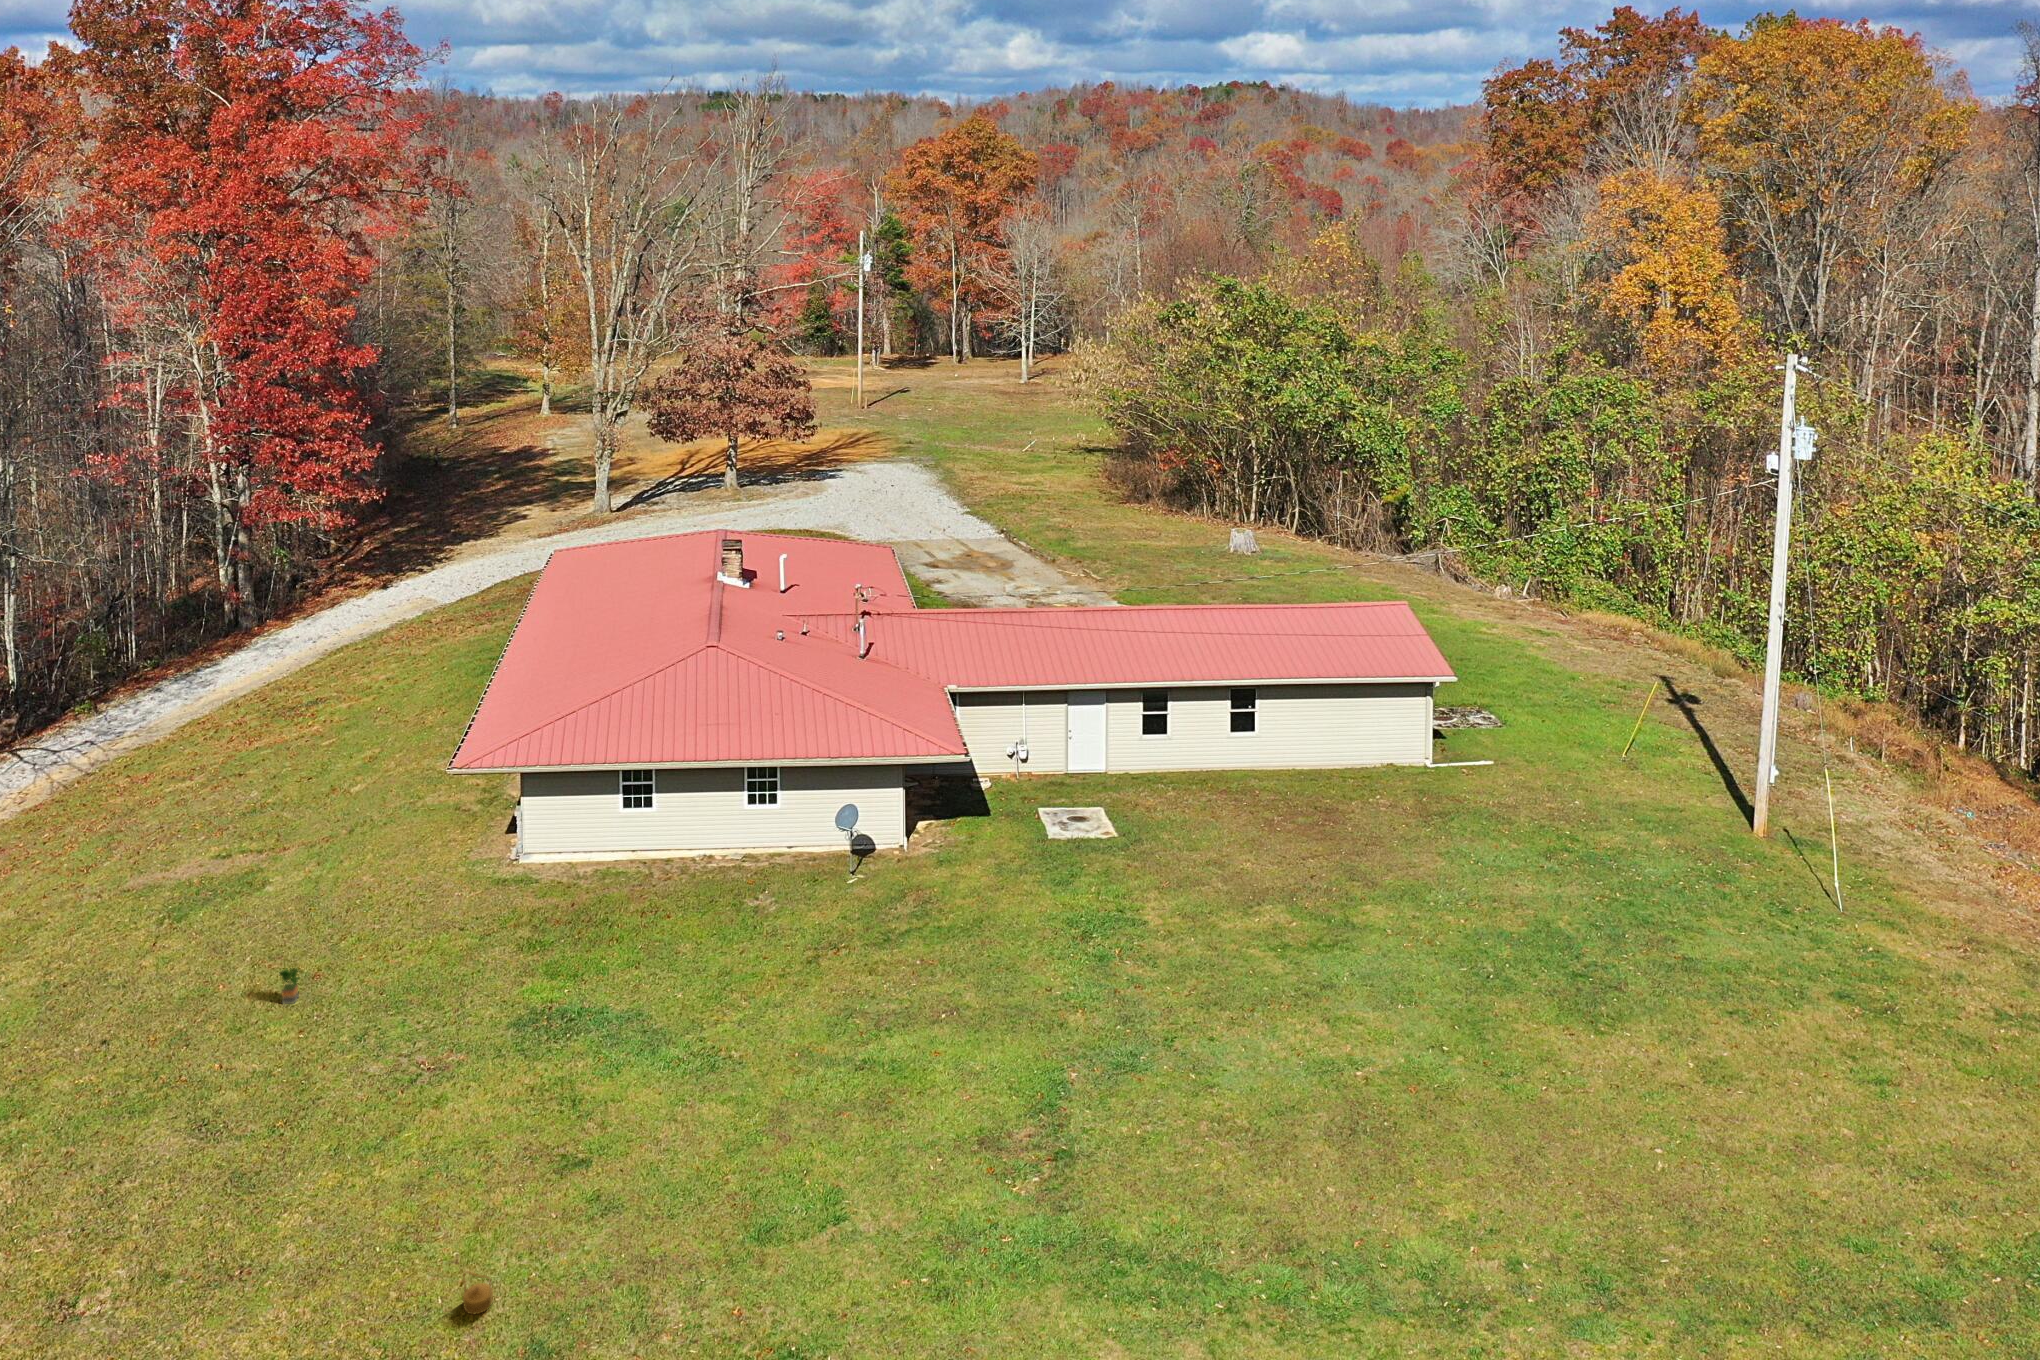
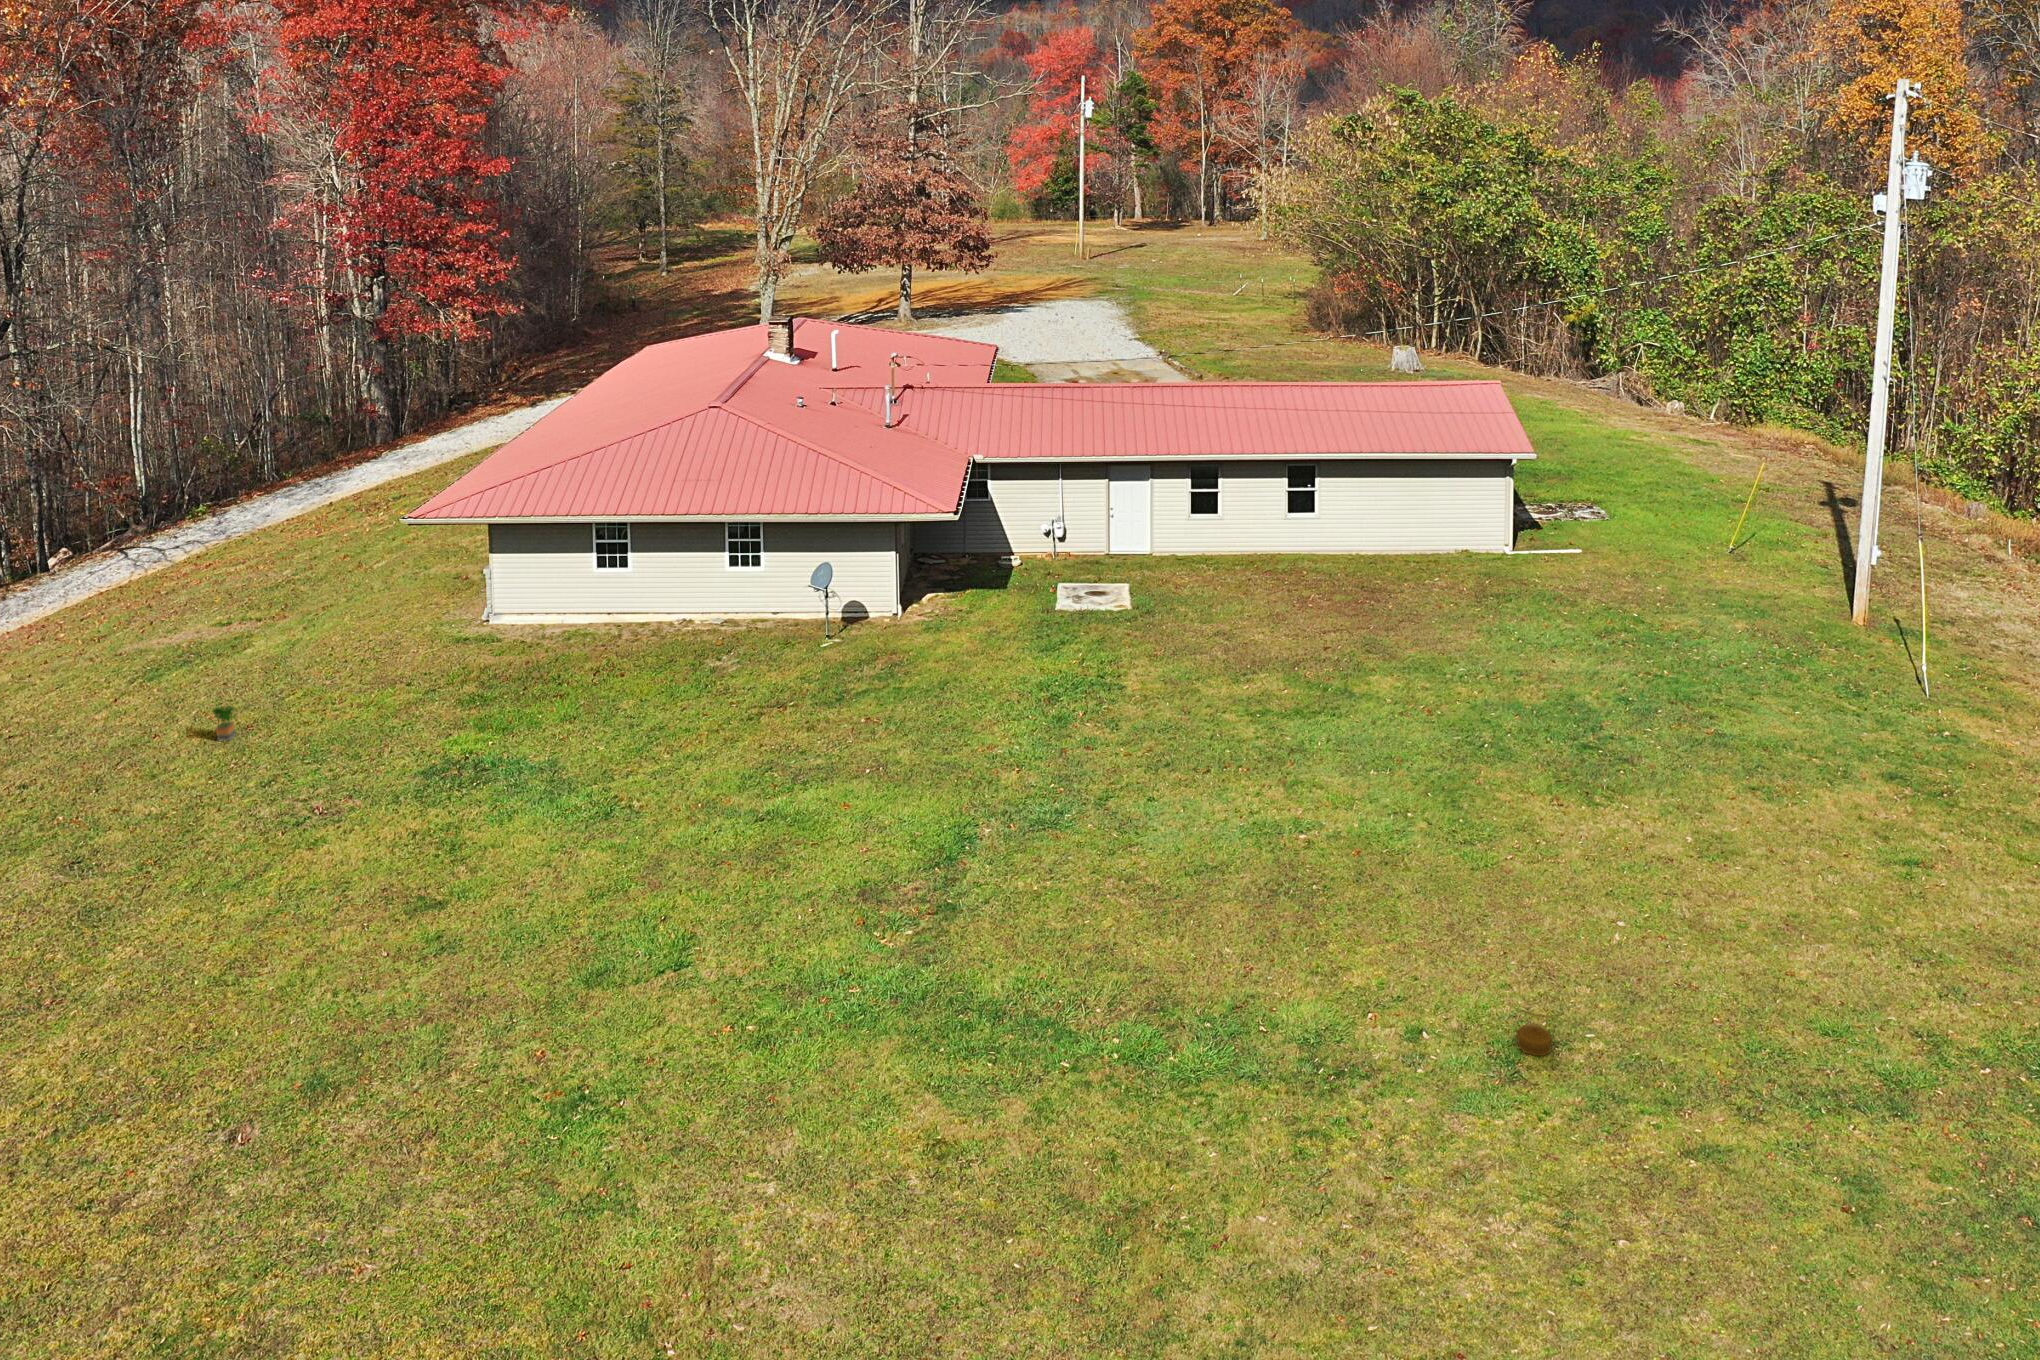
basket: present [463,1271,493,1314] -> present [1516,1010,1554,1056]

